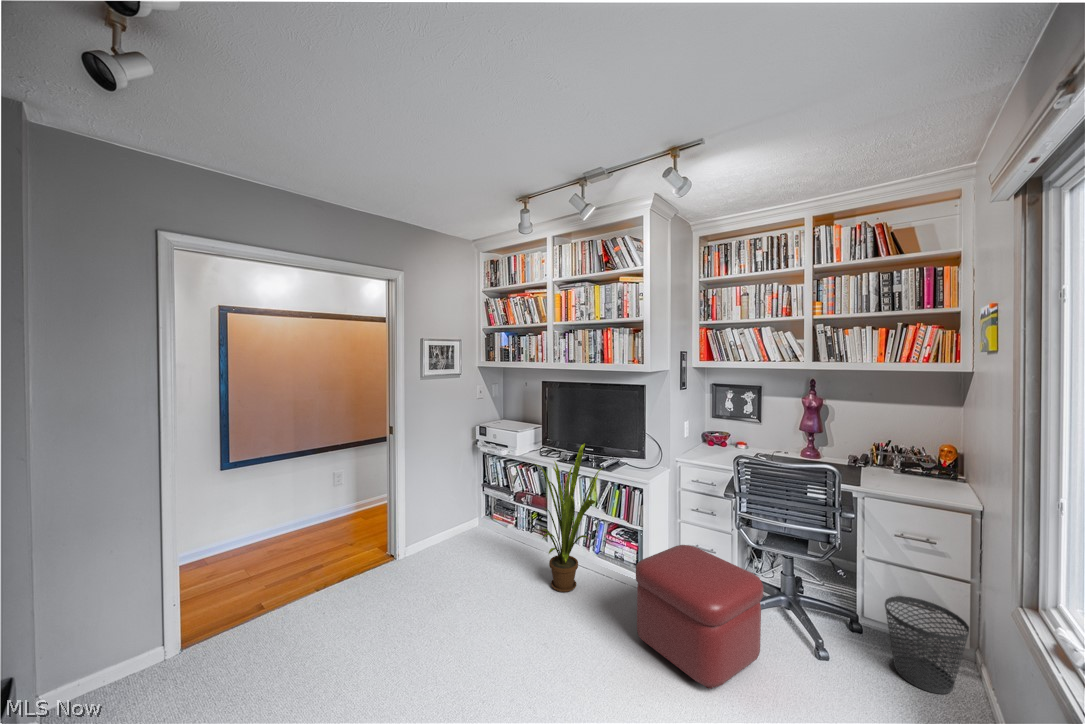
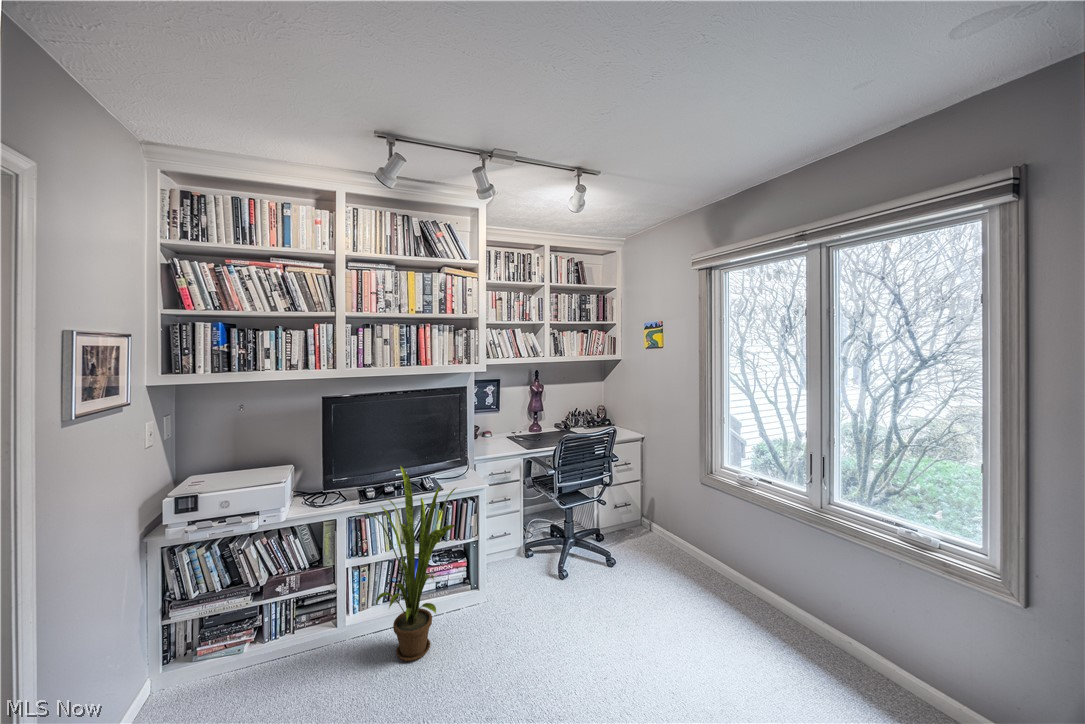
ottoman: present [636,545,764,689] -> none [526,525,621,635]
wastebasket: present [885,596,969,694] -> none [627,500,667,551]

